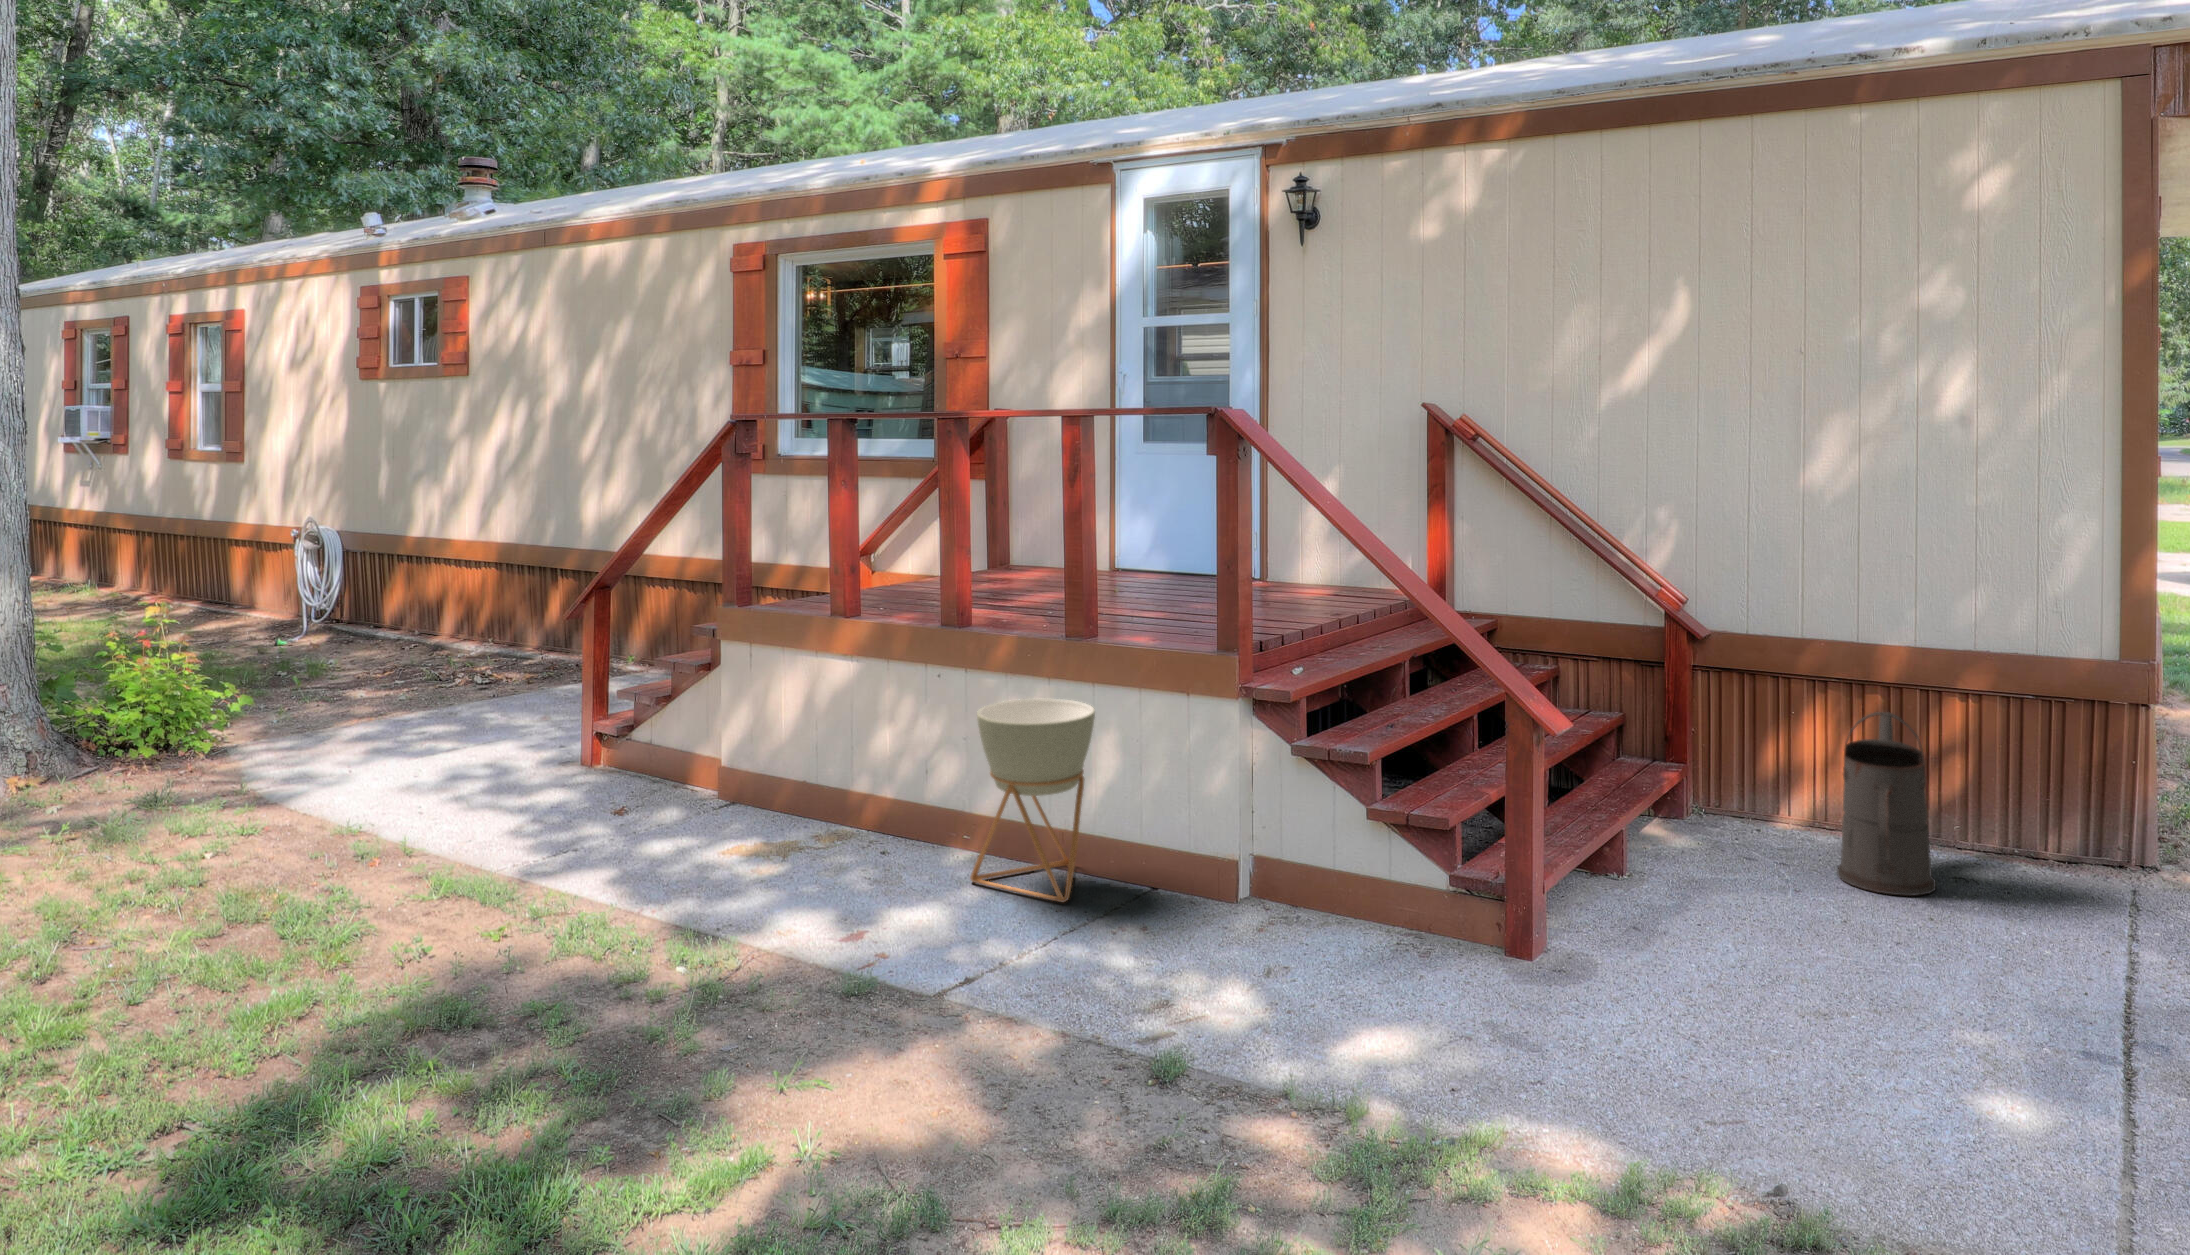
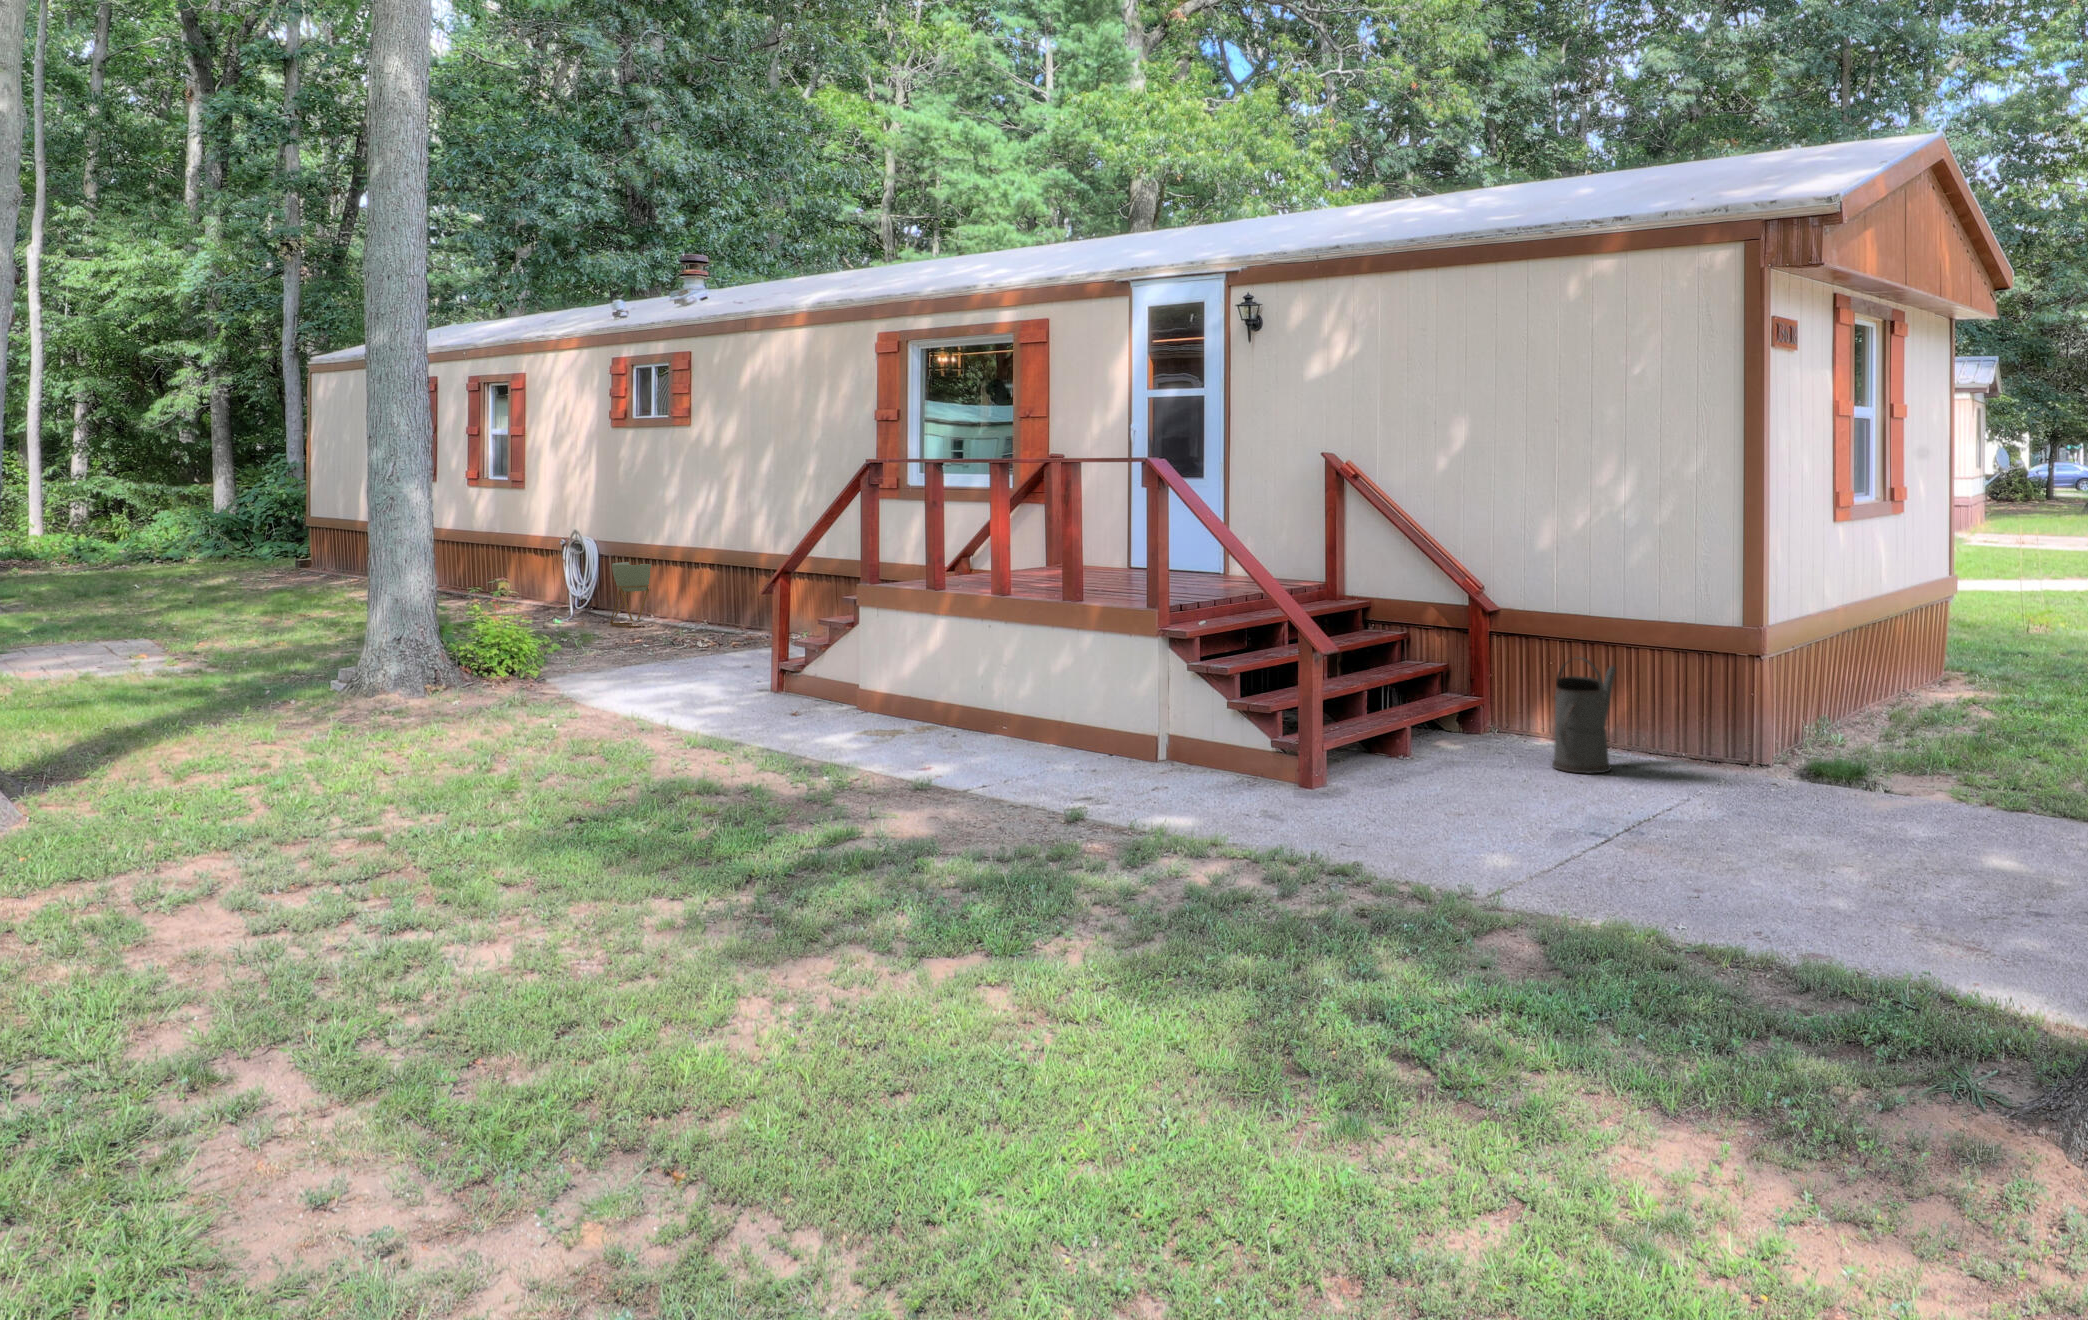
planter: present [970,699,1095,902] -> present [610,562,651,628]

